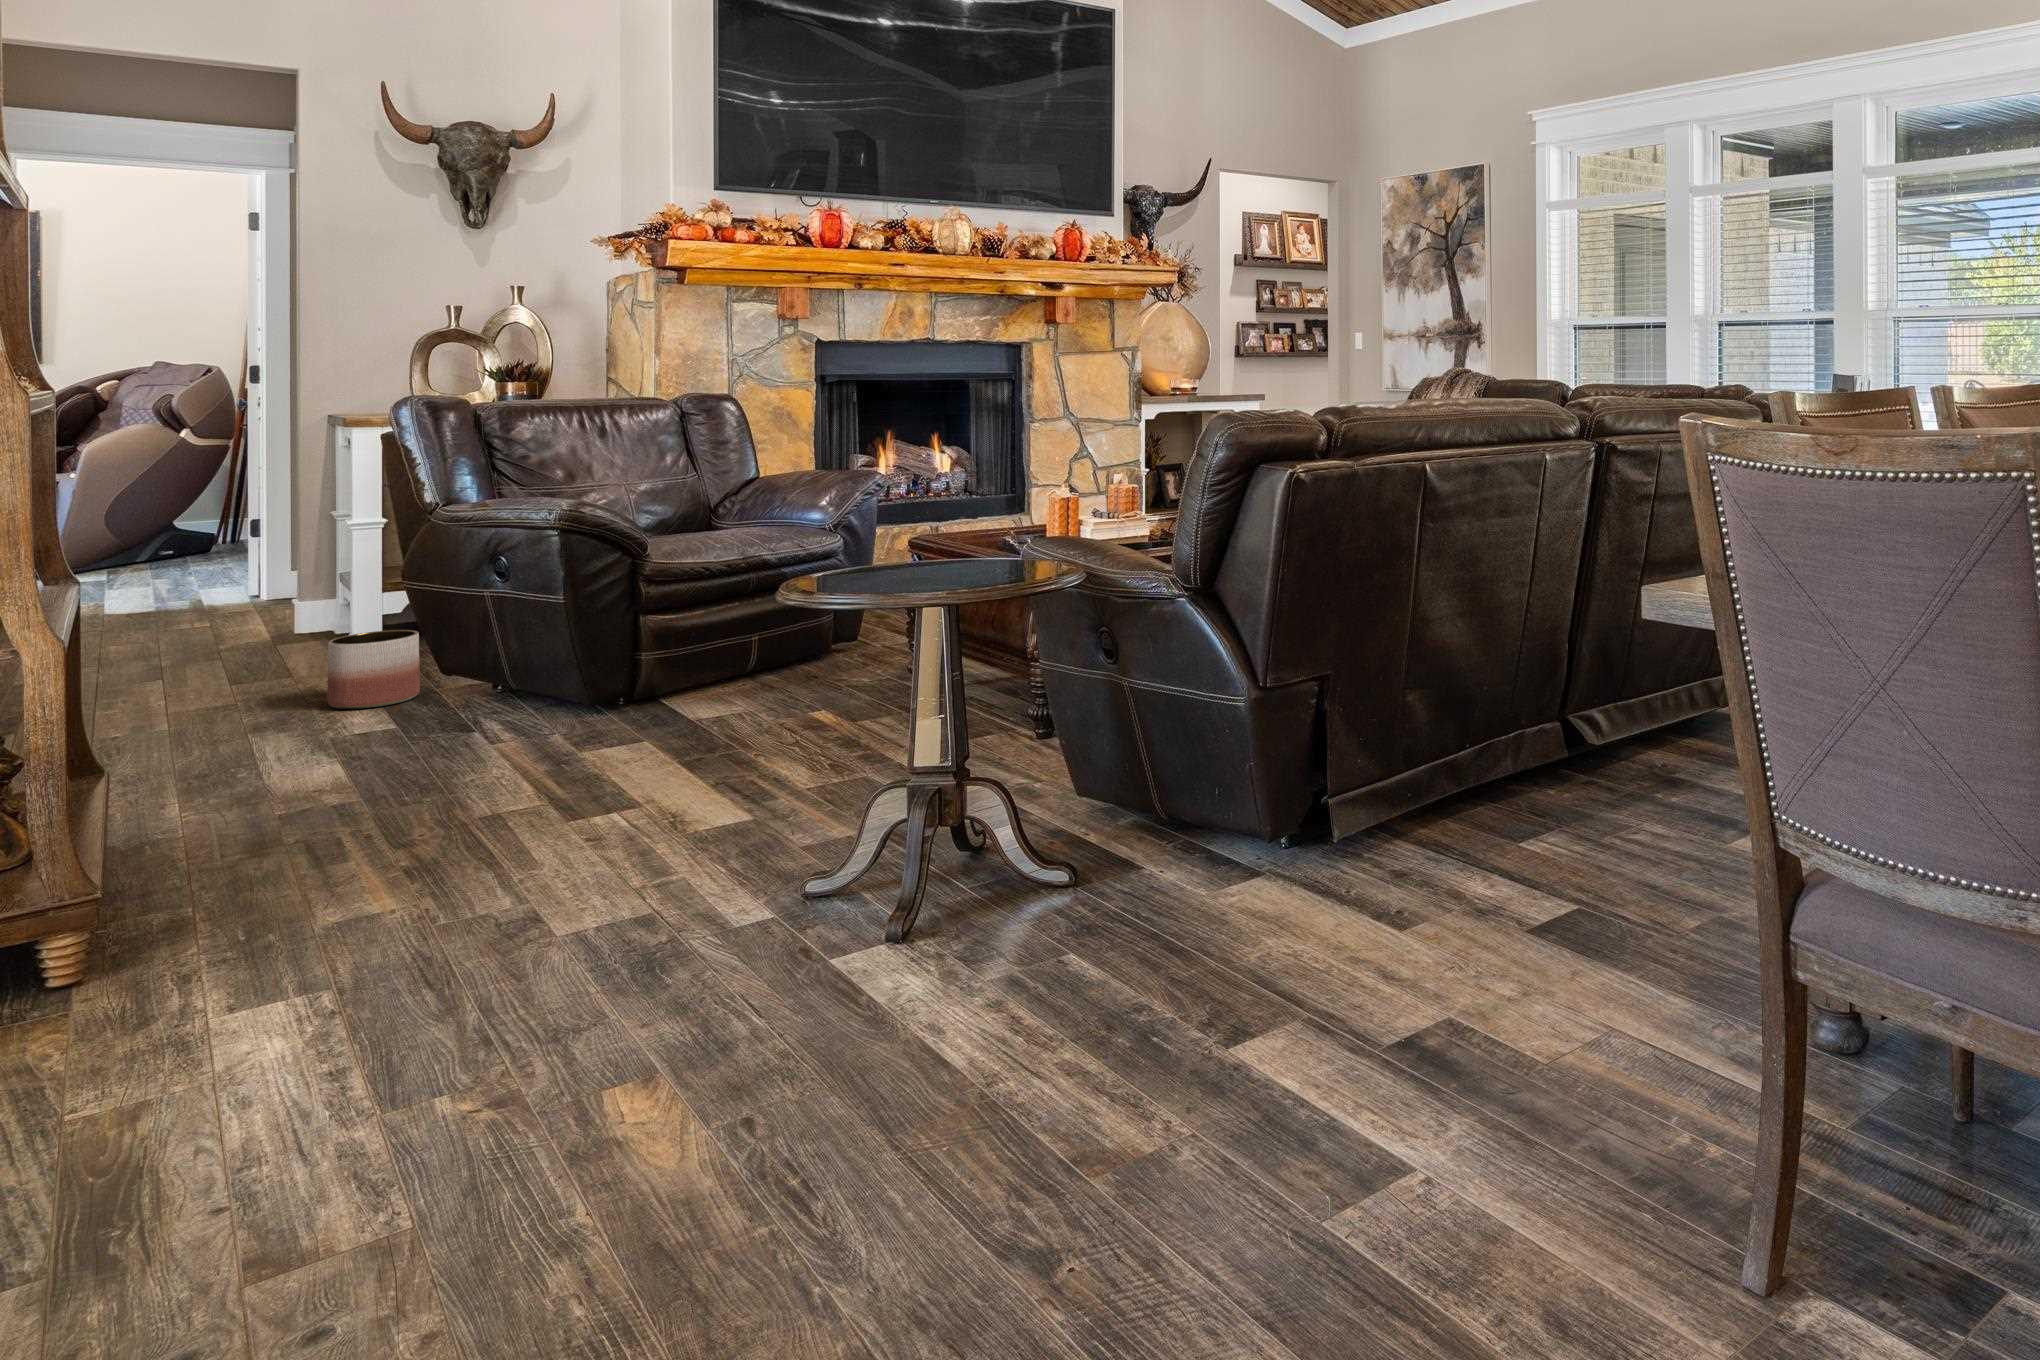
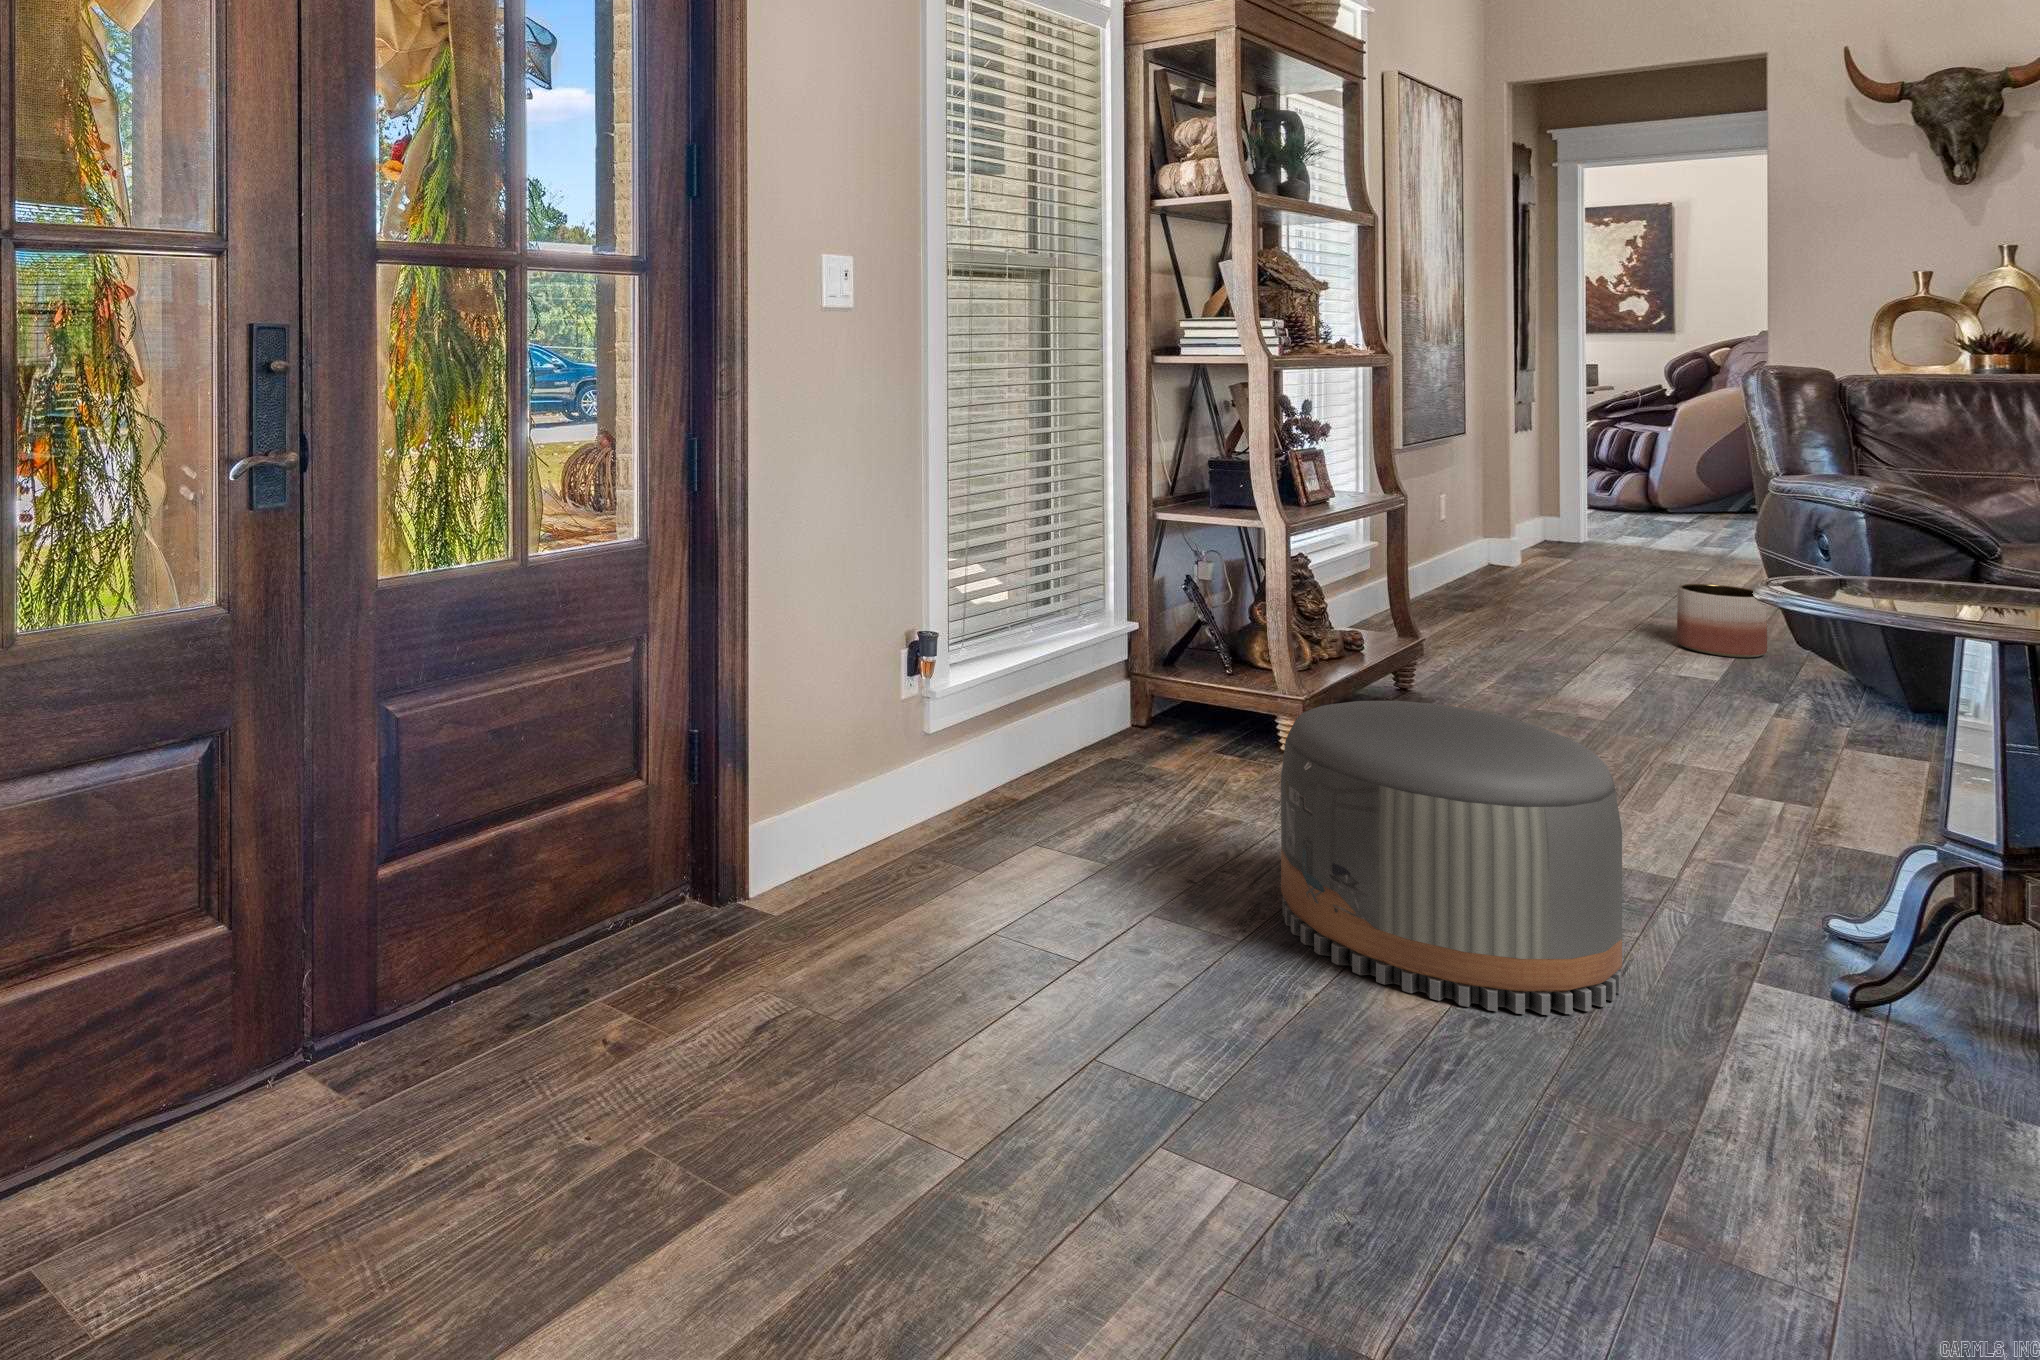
pouf: none [369,766,766,1146] -> present [1281,701,1622,1015]

